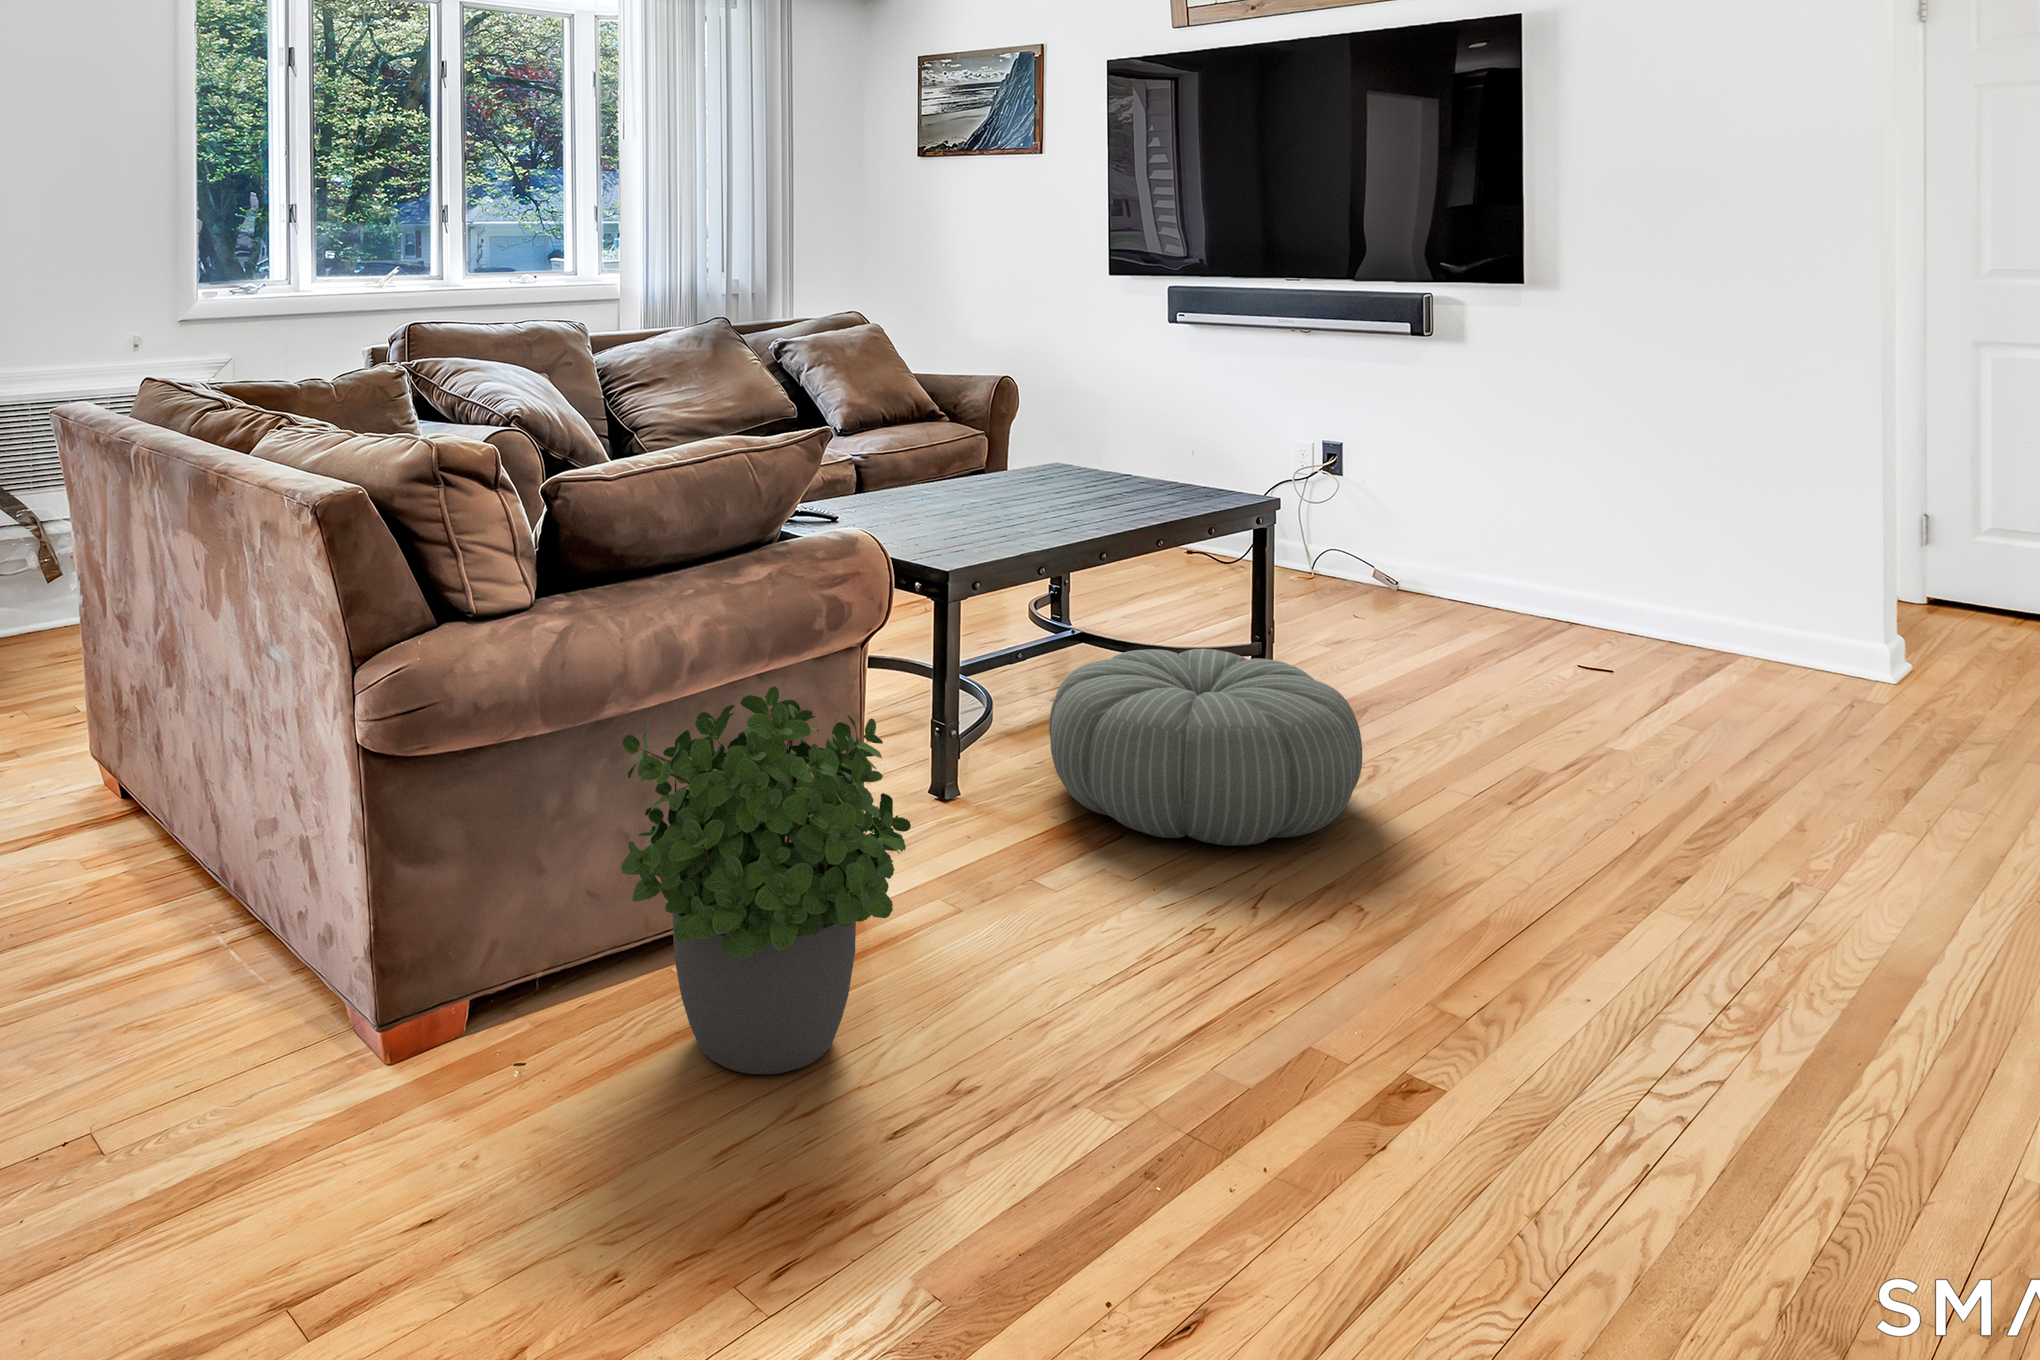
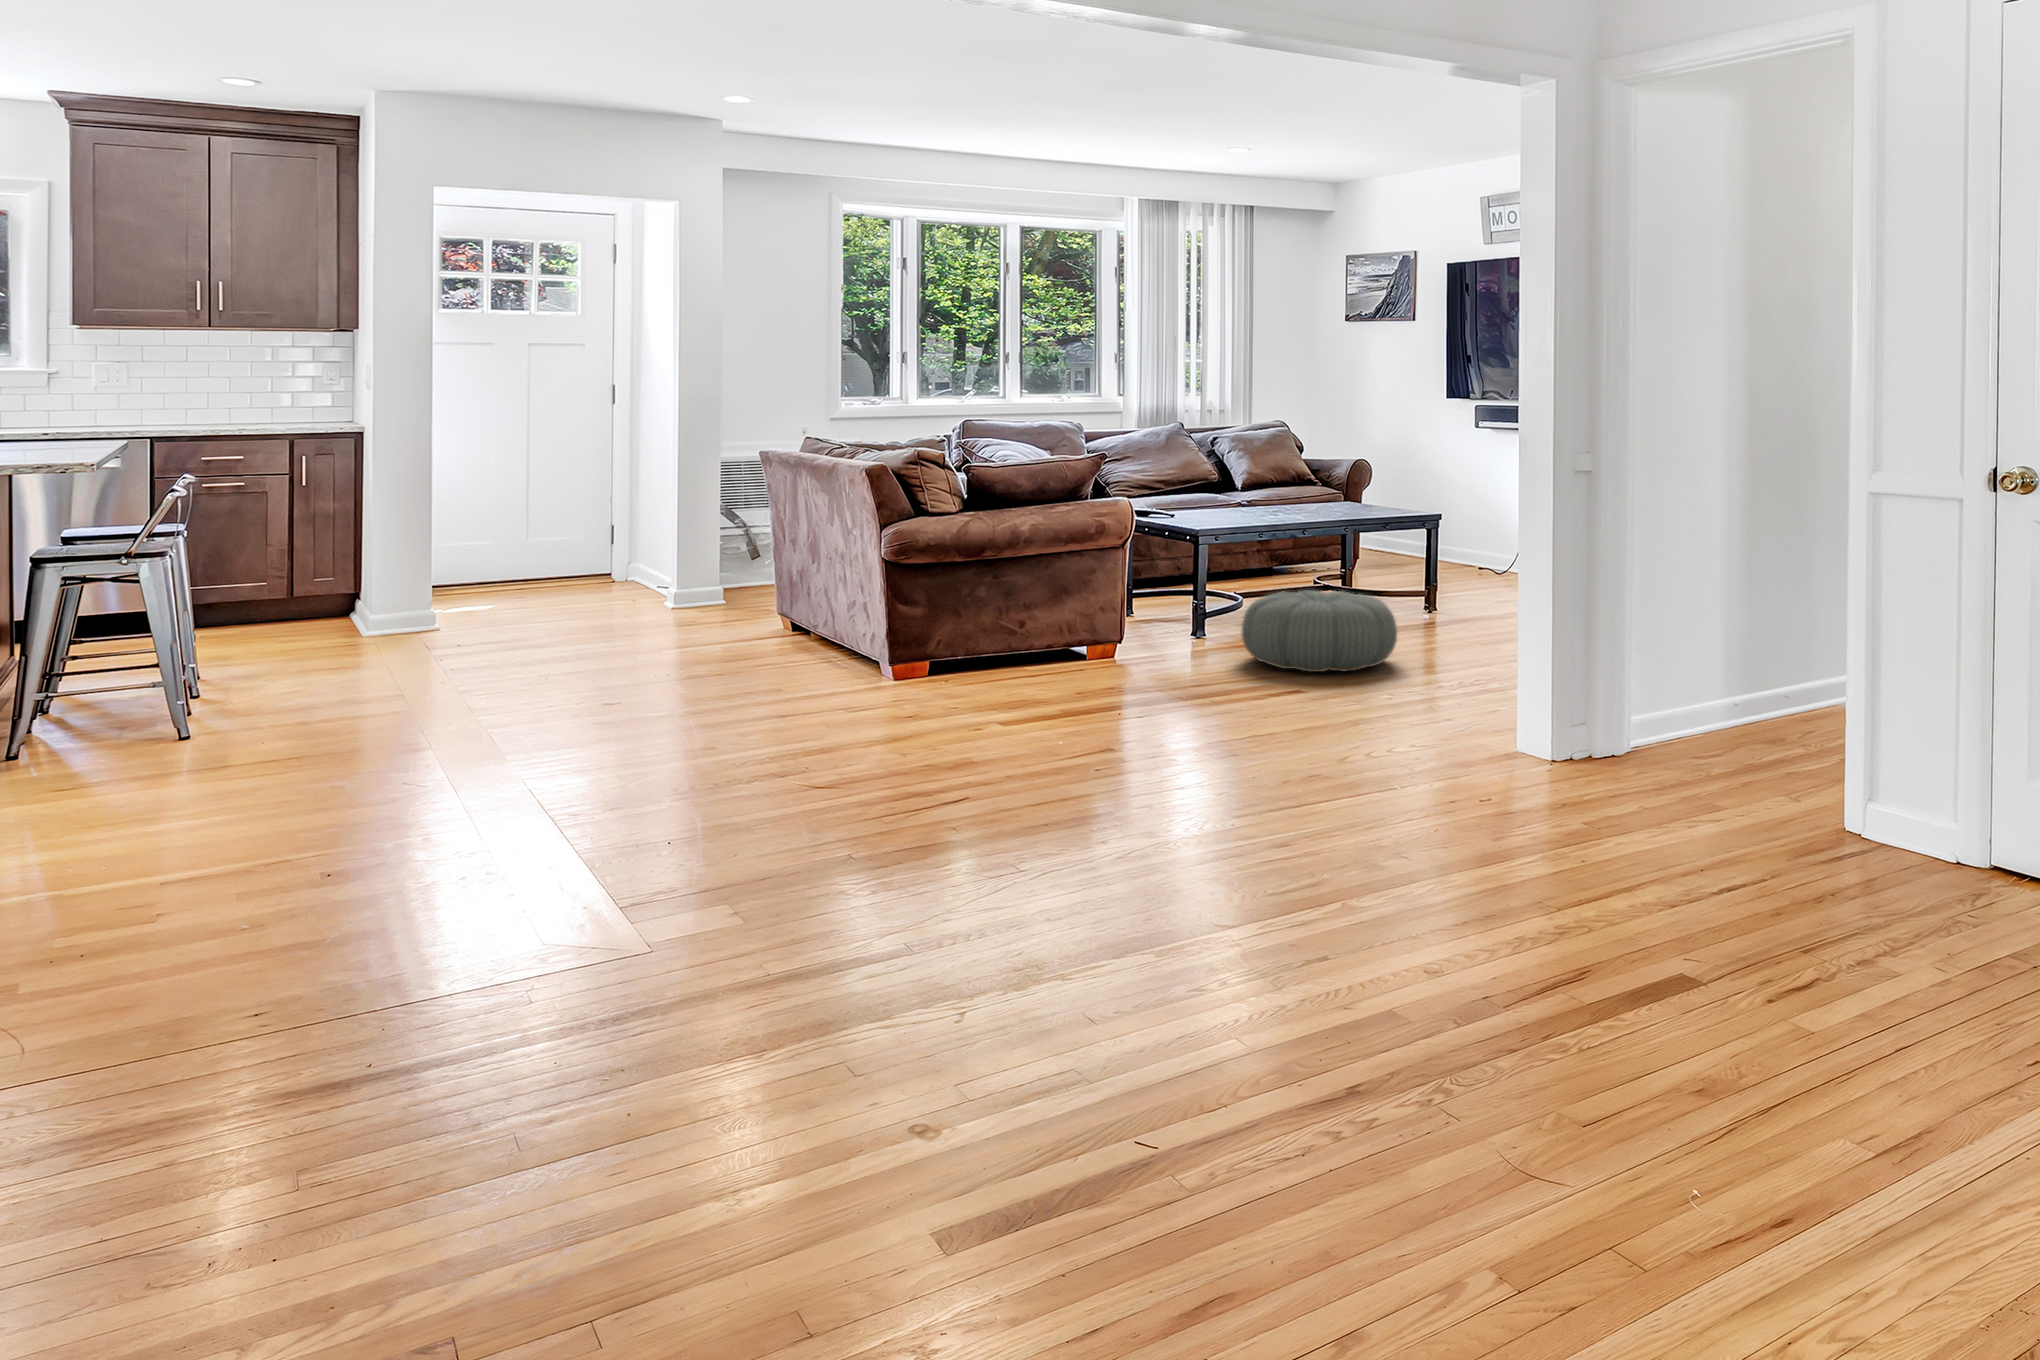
potted plant: present [621,686,911,1074] -> none [981,552,1109,703]

